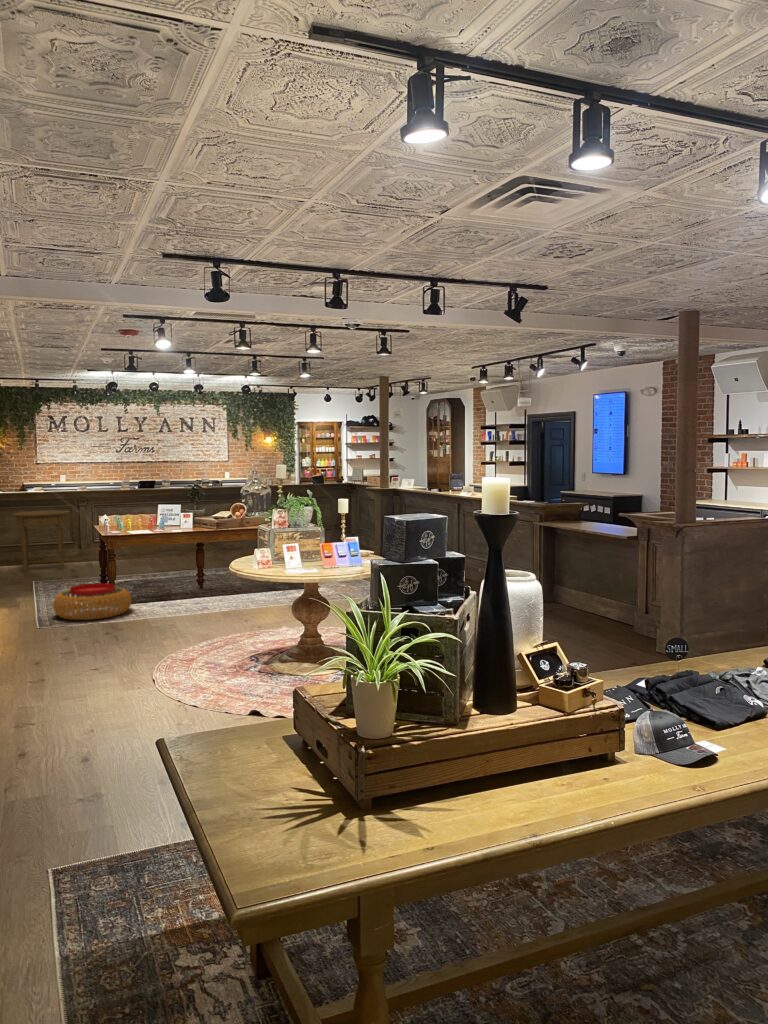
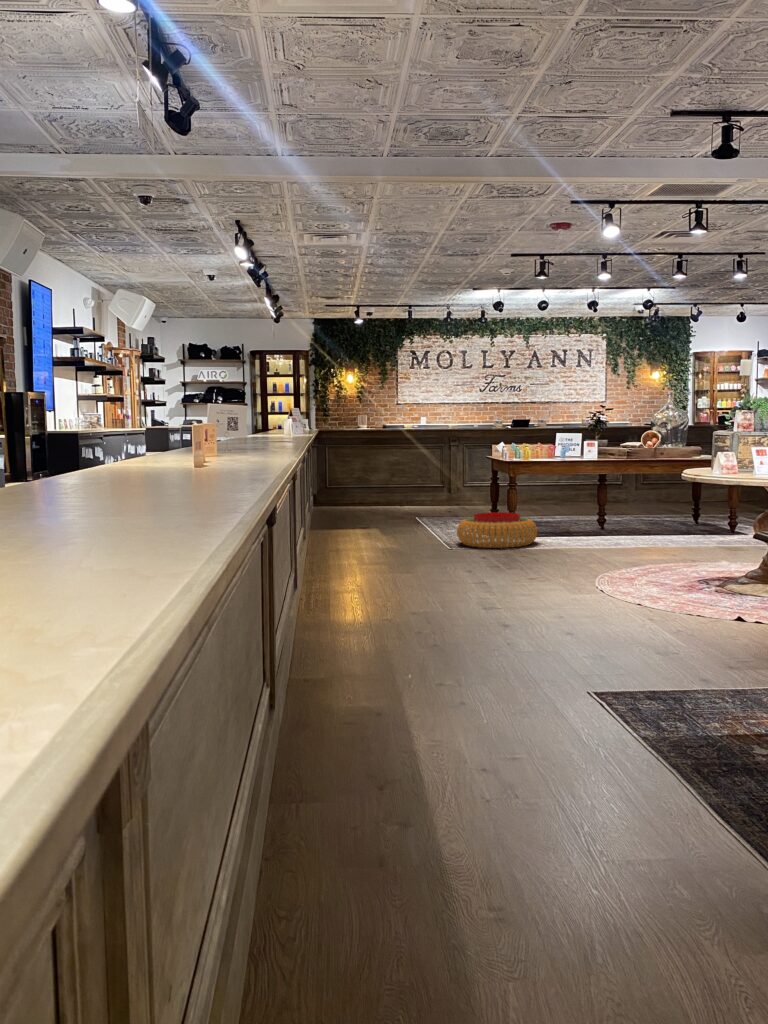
side table: present [12,511,70,573] -> none [391,447,448,512]

